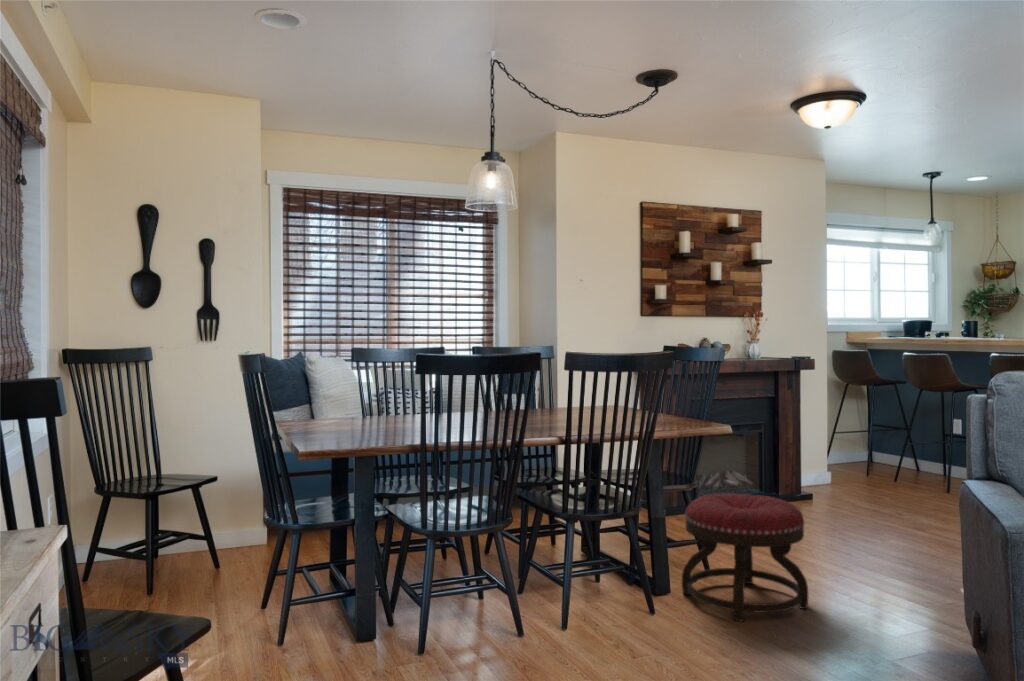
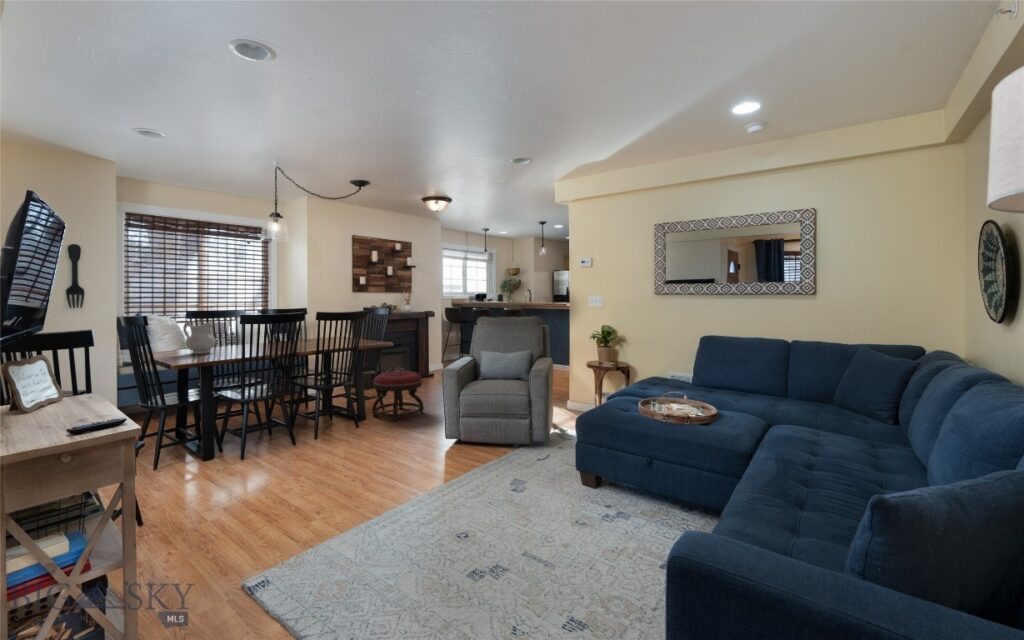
ceramic pitcher: none [327,365,378,429] -> present [183,322,216,354]

